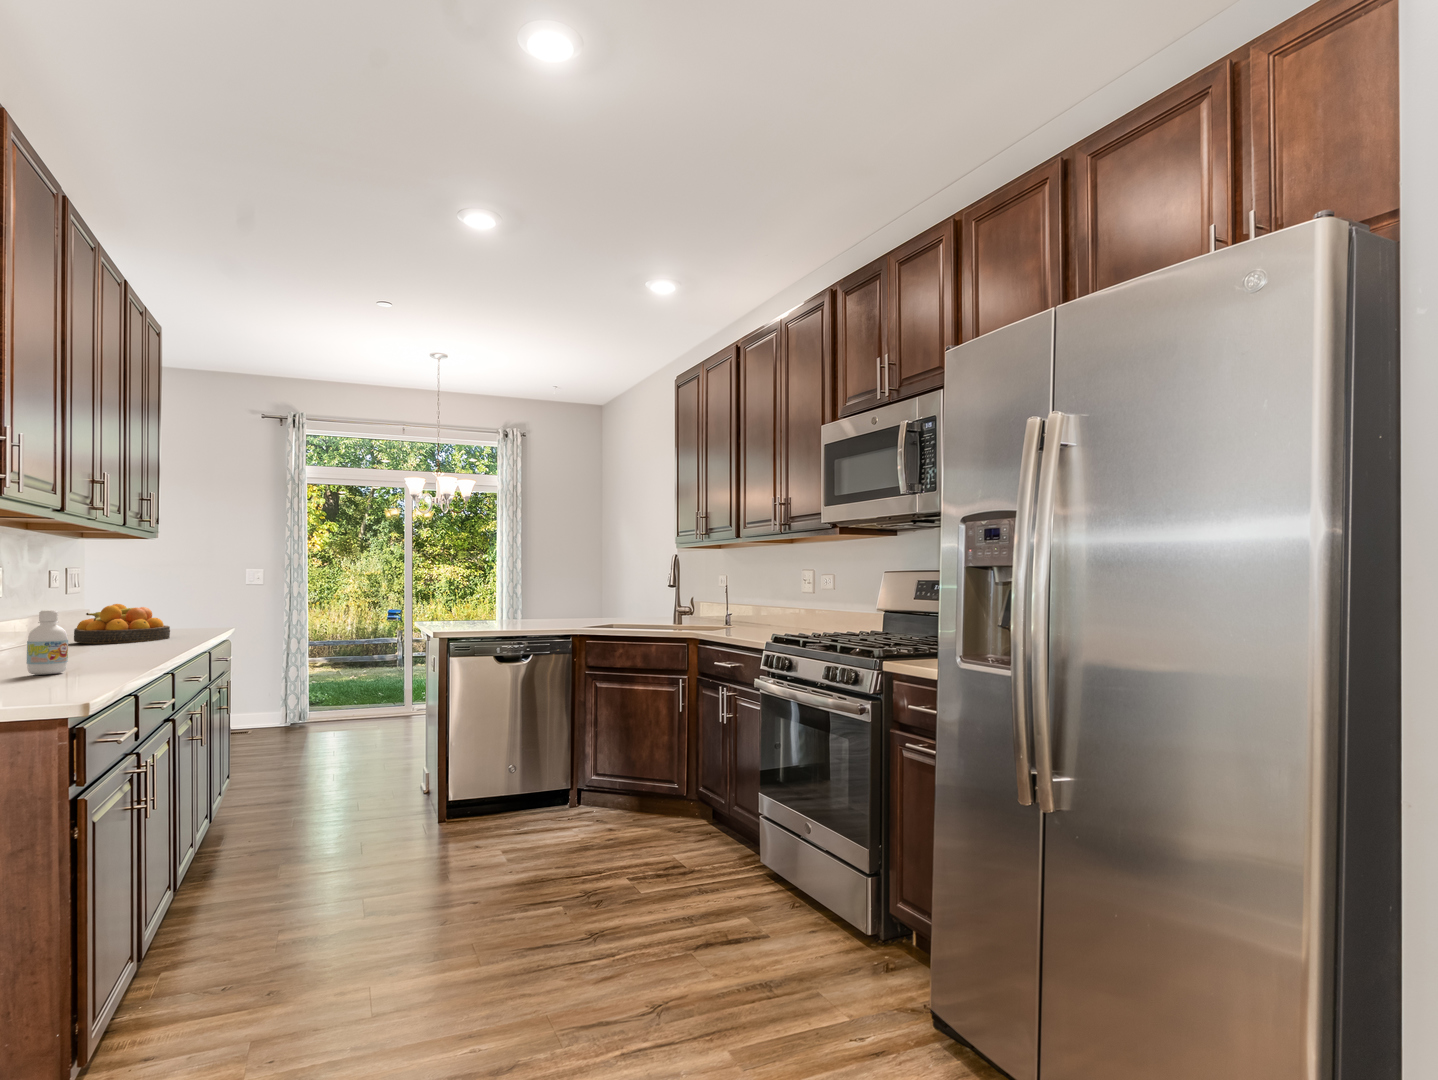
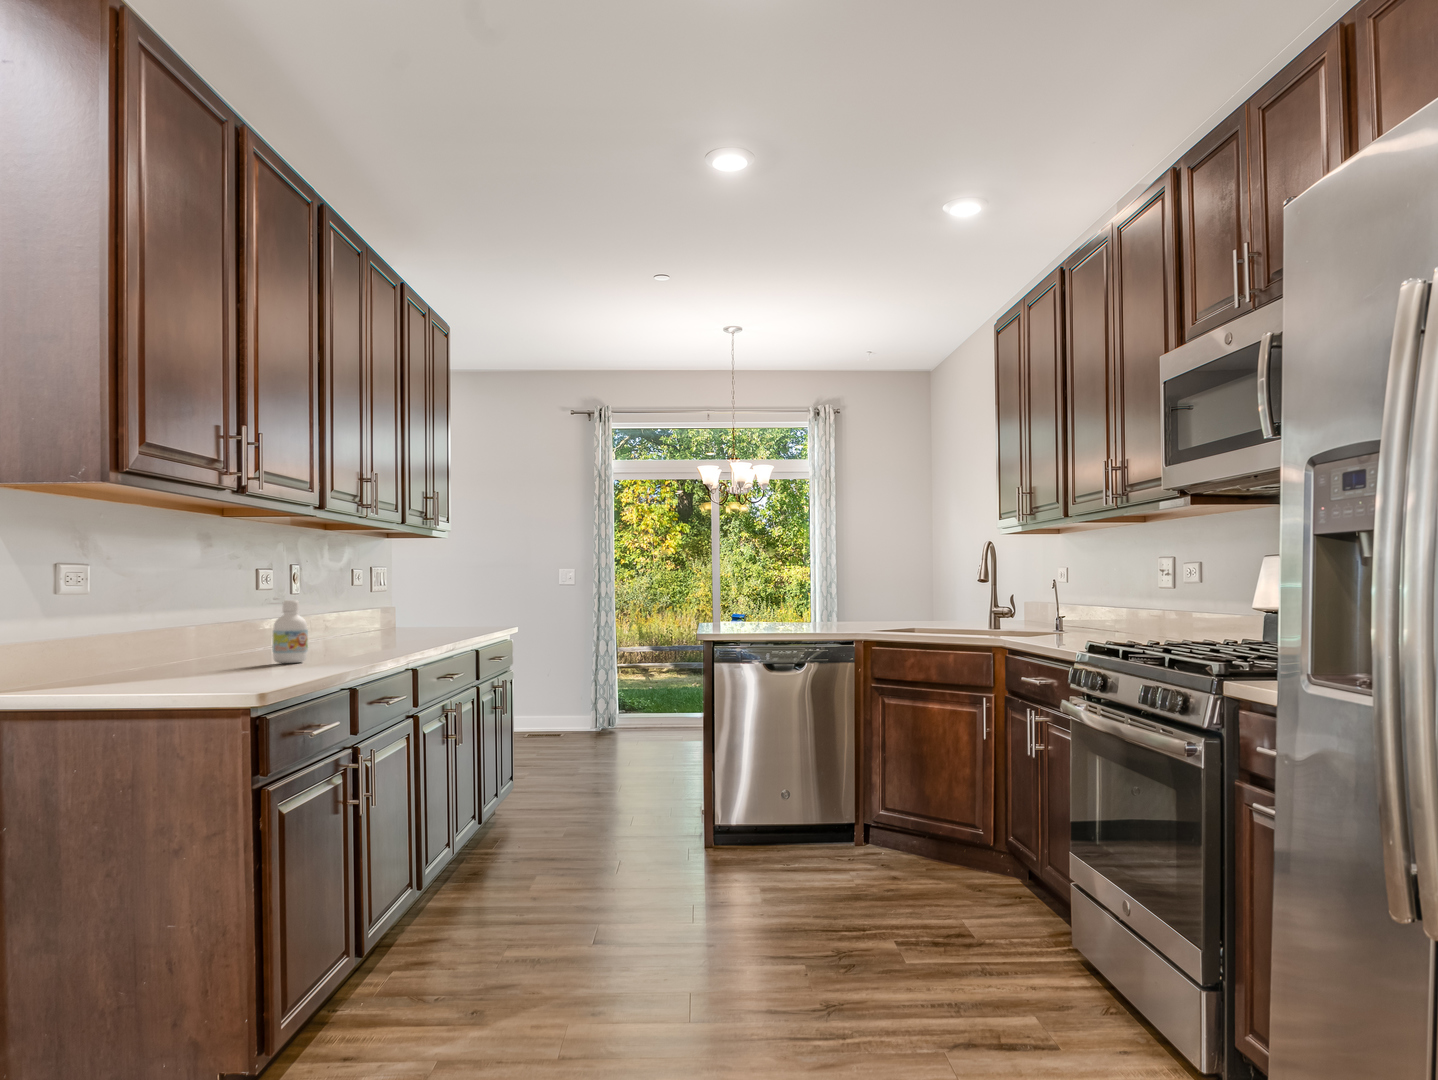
fruit bowl: present [74,604,170,644] -> none [370,599,452,637]

